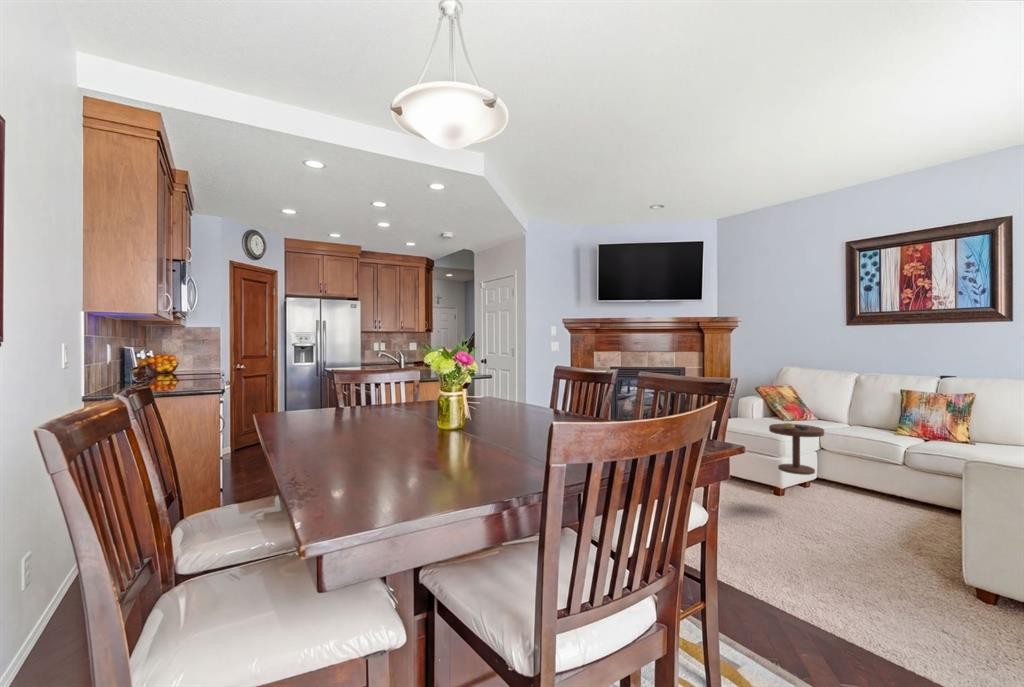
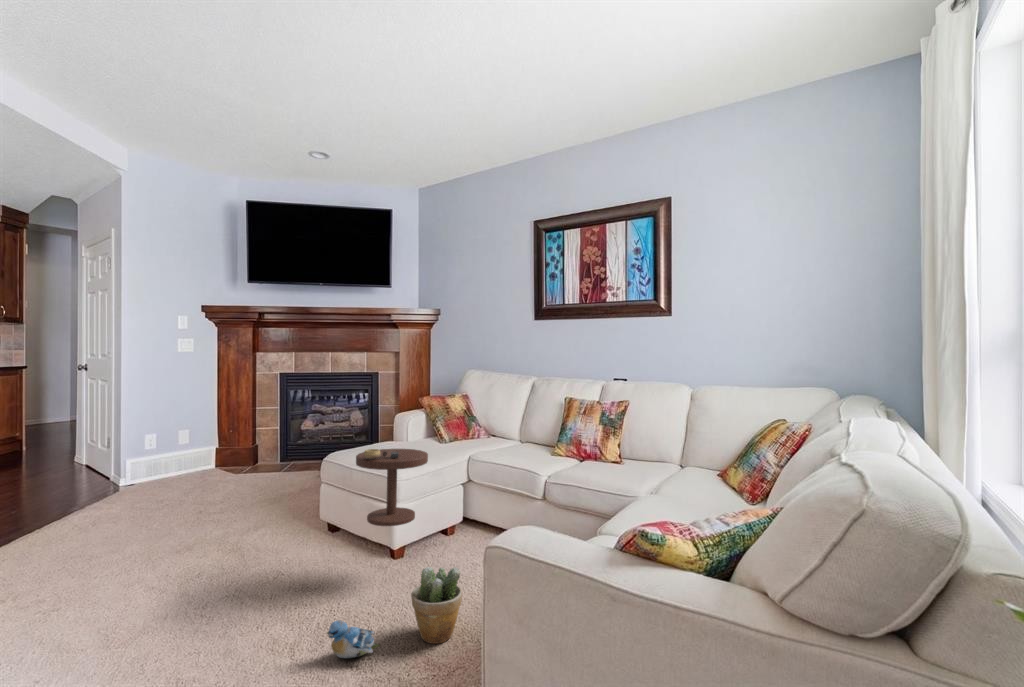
potted plant: none [851,500,892,548] -> present [411,567,462,644]
plush toy: none [807,524,842,548] -> present [327,620,380,658]

